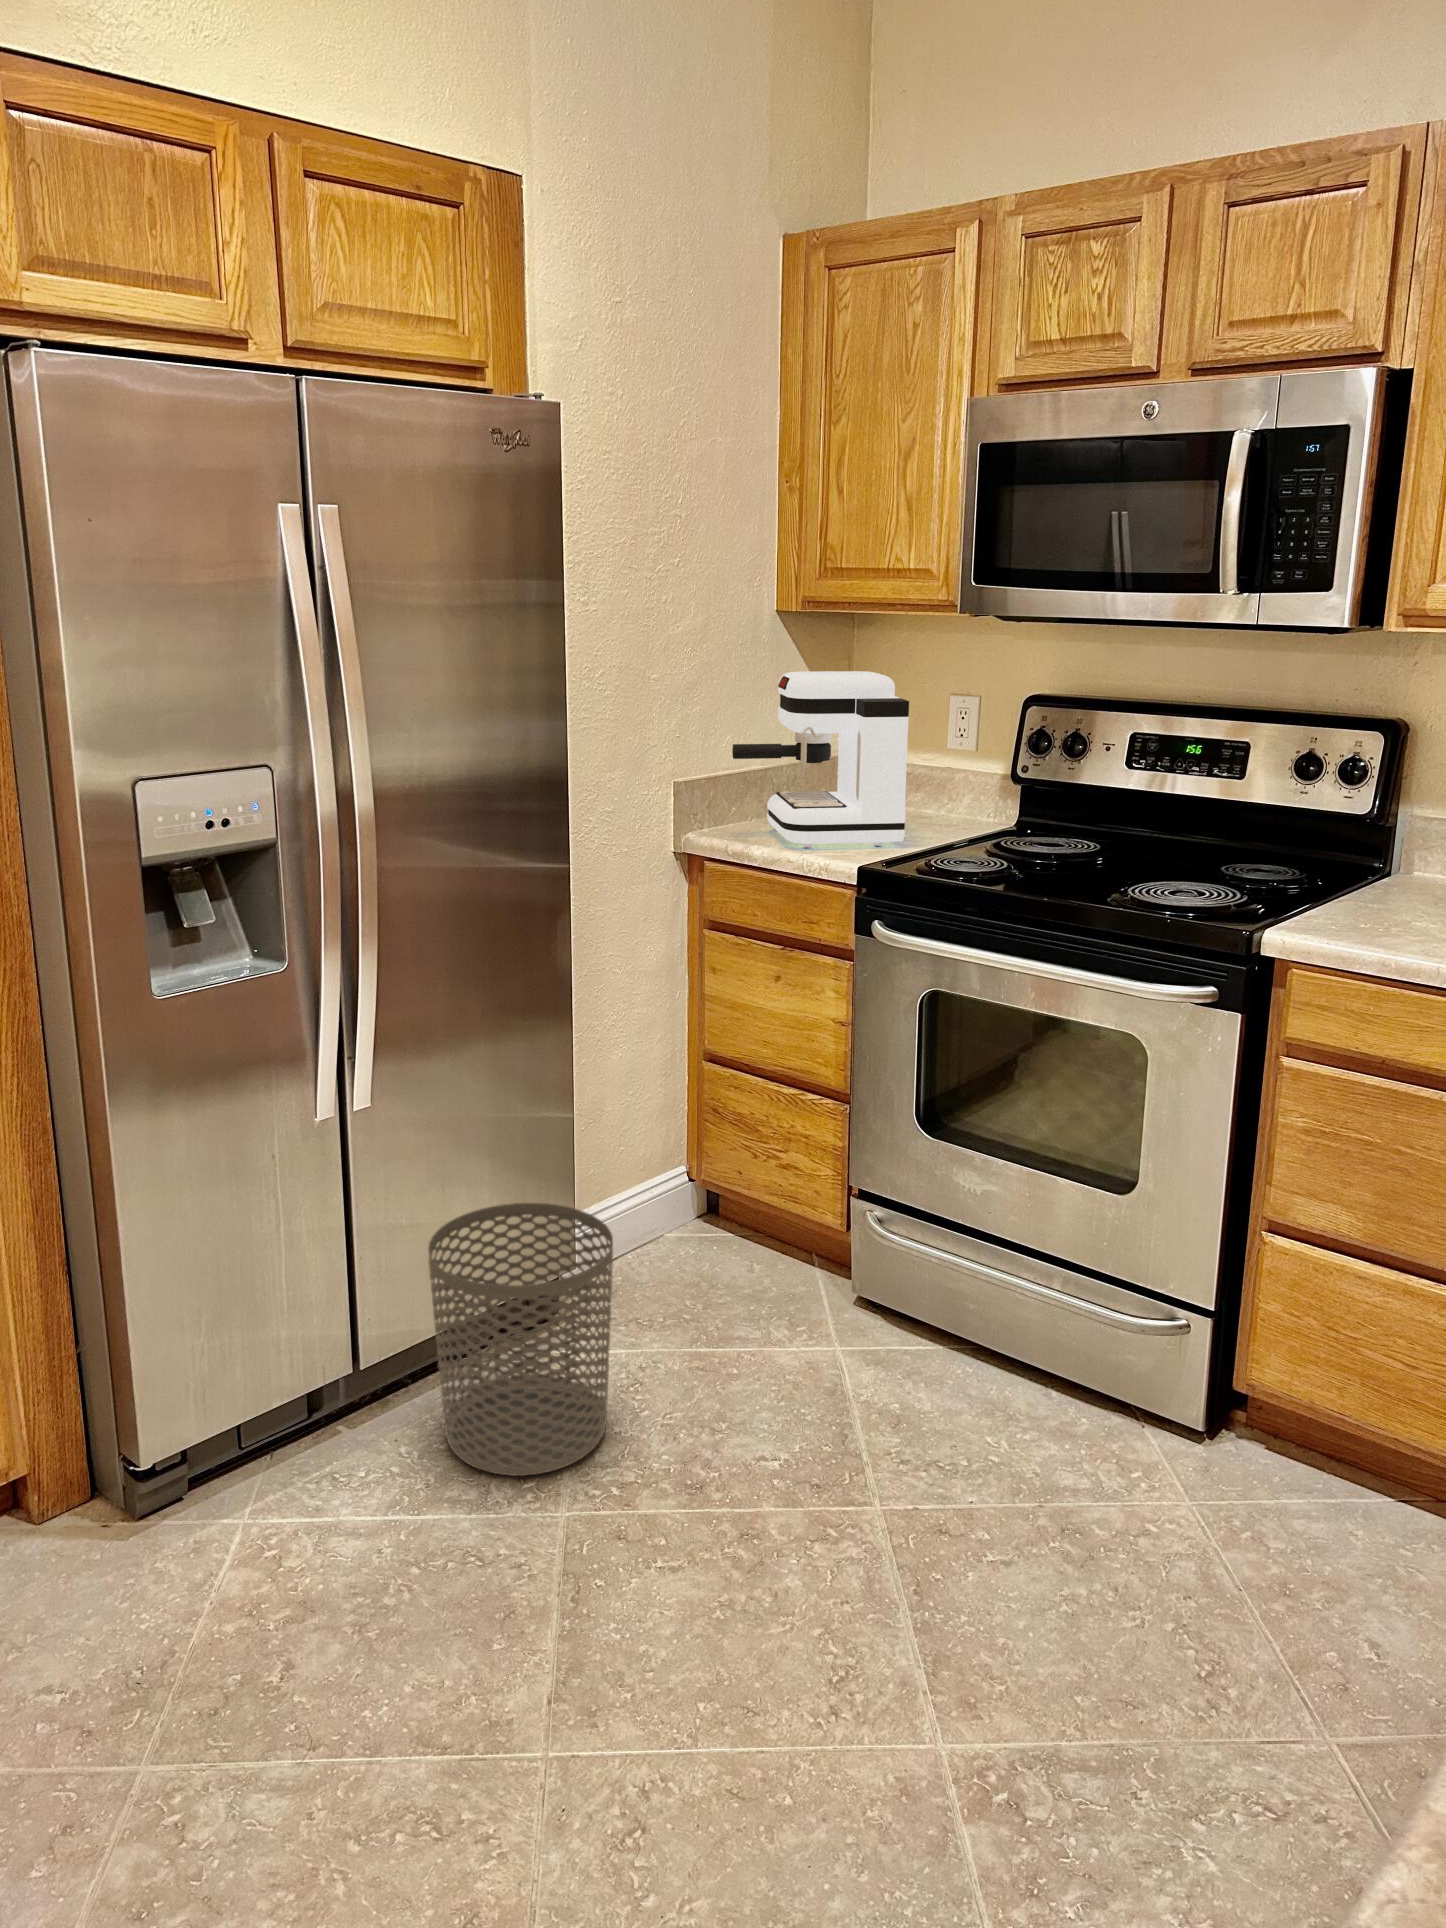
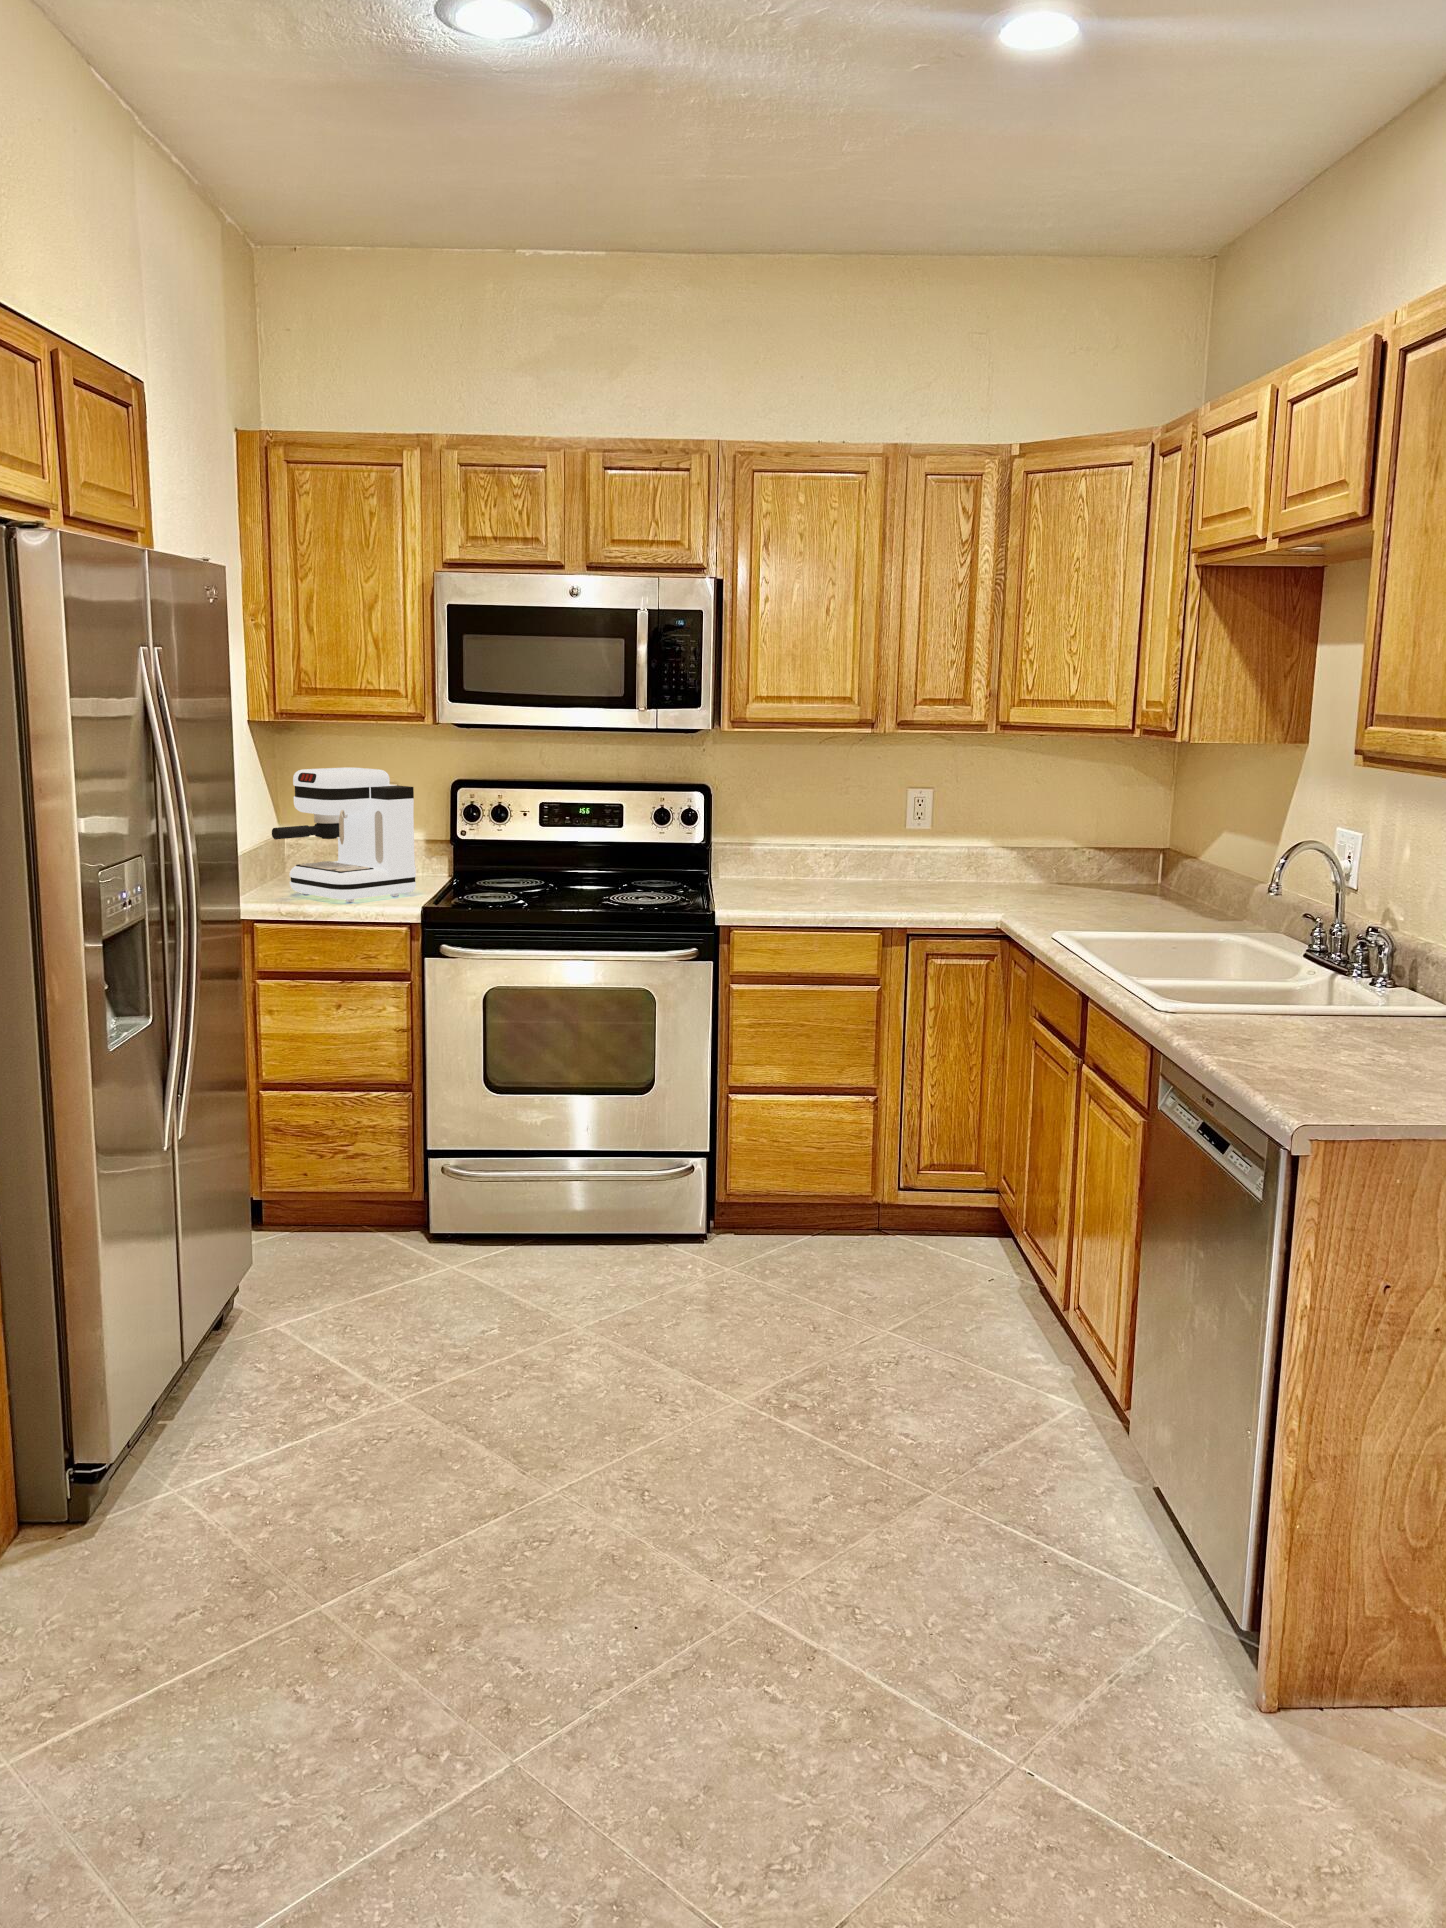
waste bin: present [428,1203,613,1476] -> none [229,1190,379,1400]

